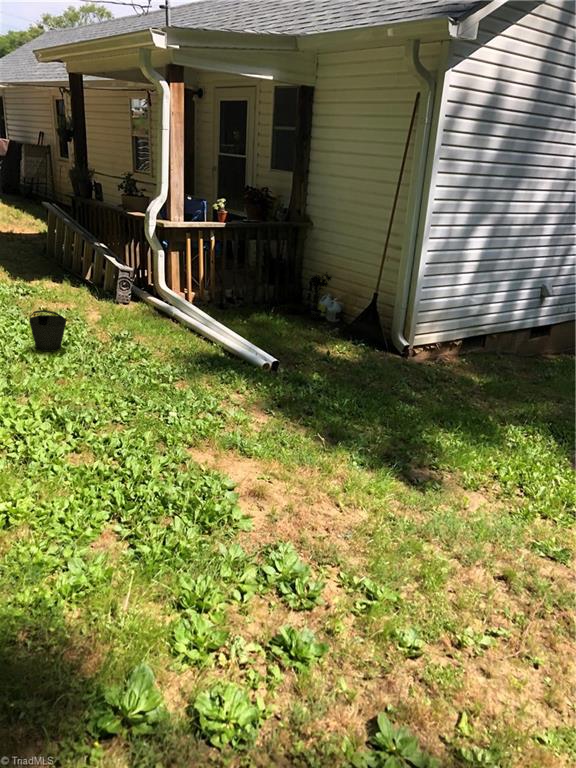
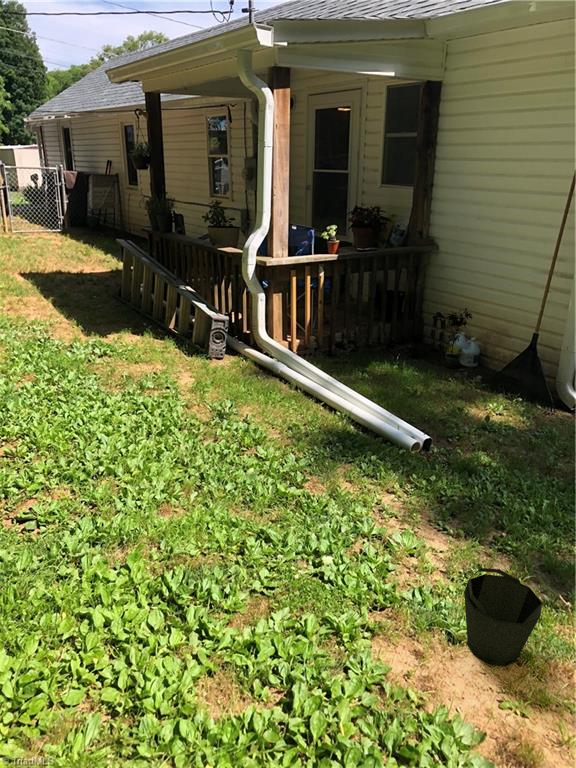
bucket: present [29,310,66,352] -> present [464,568,542,666]

